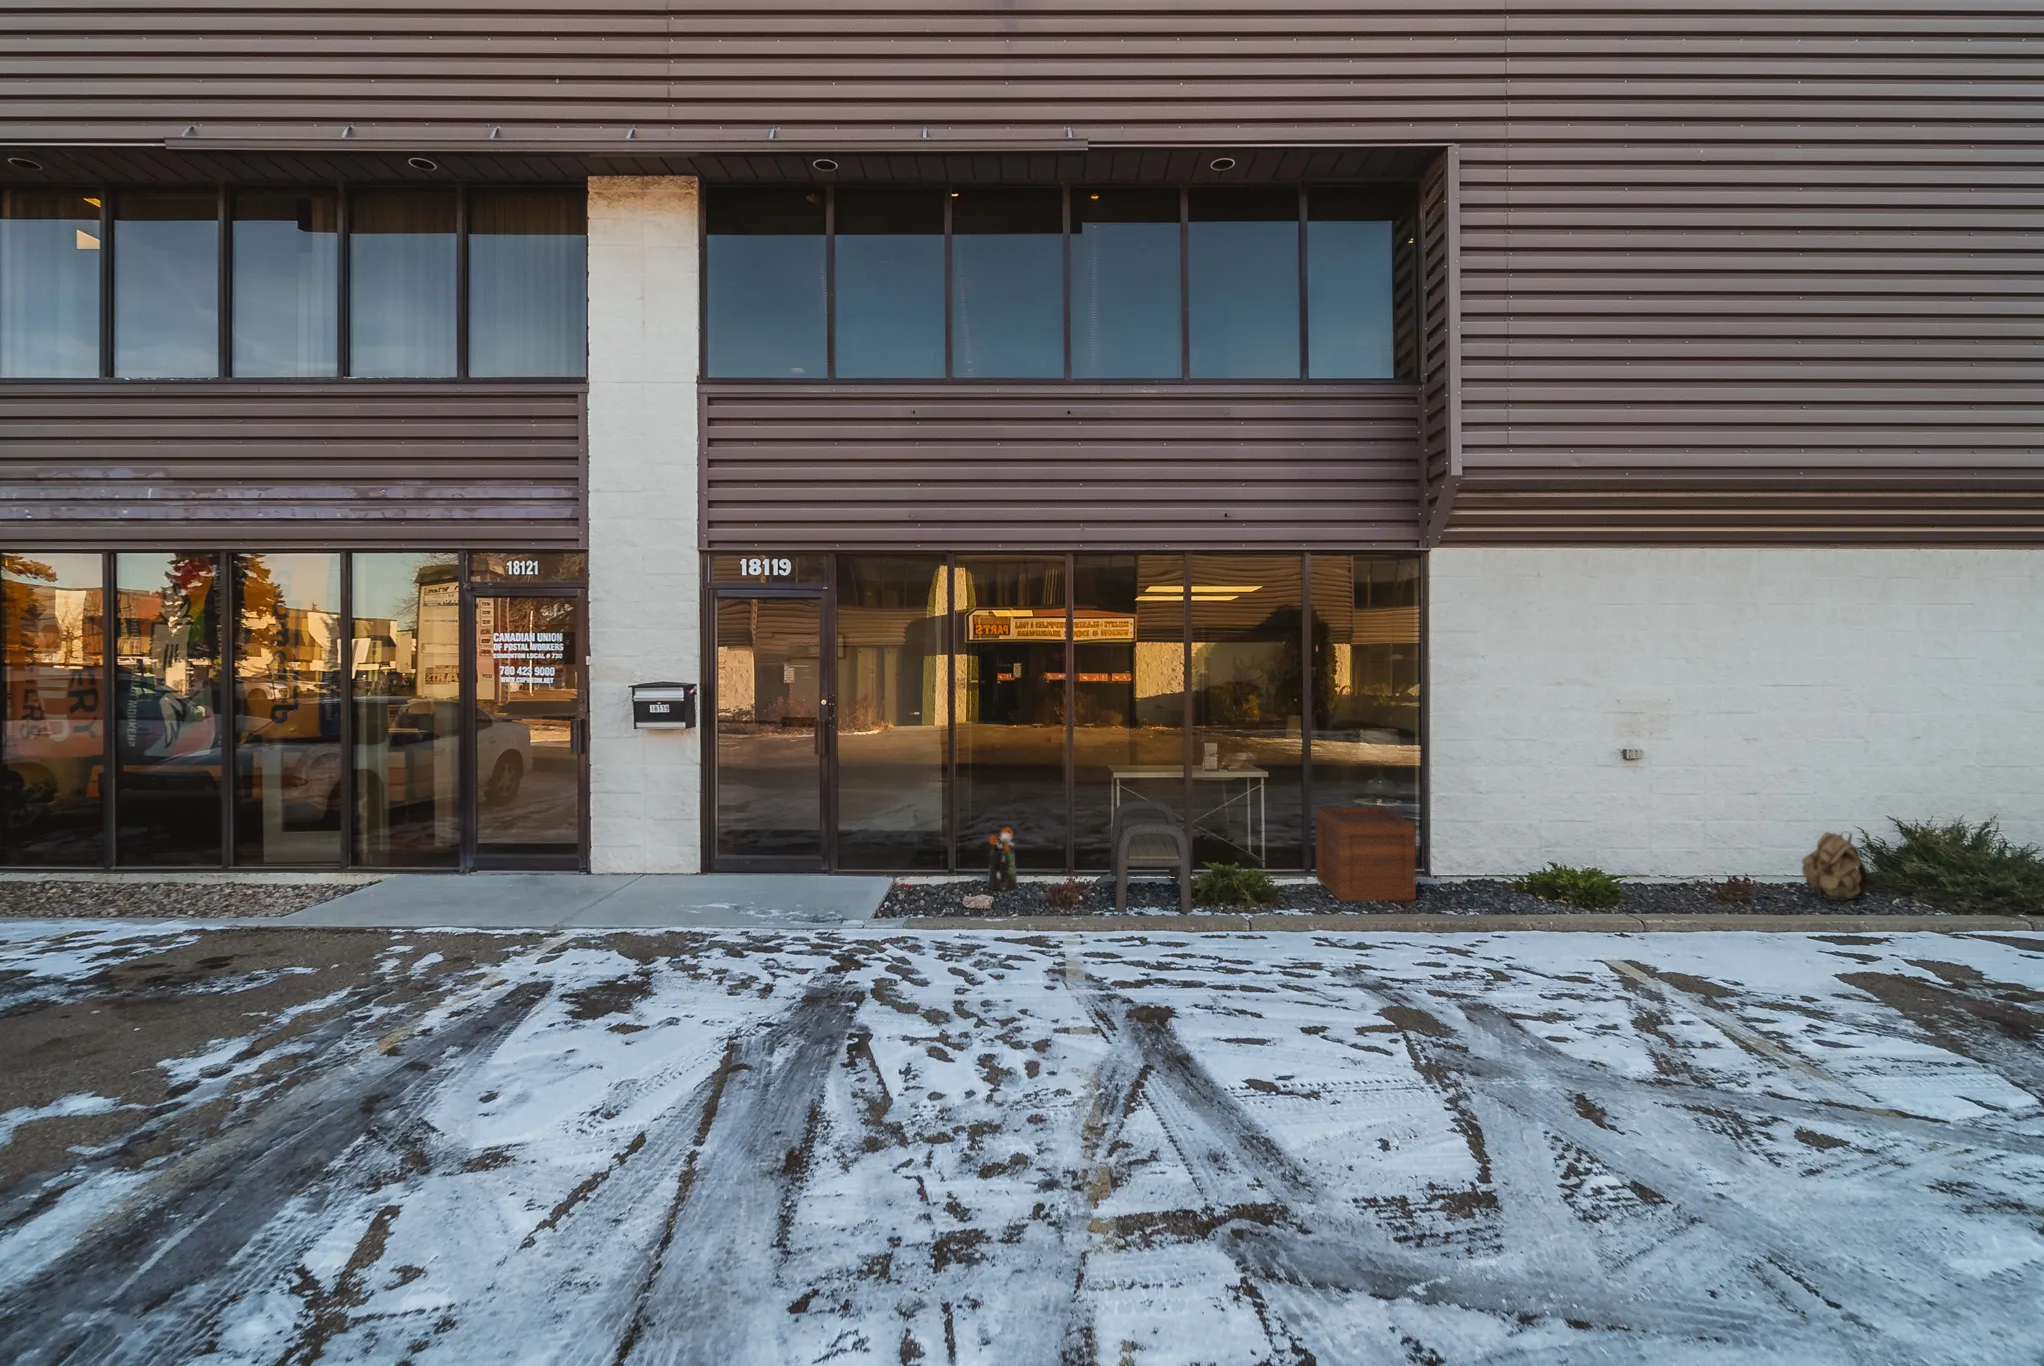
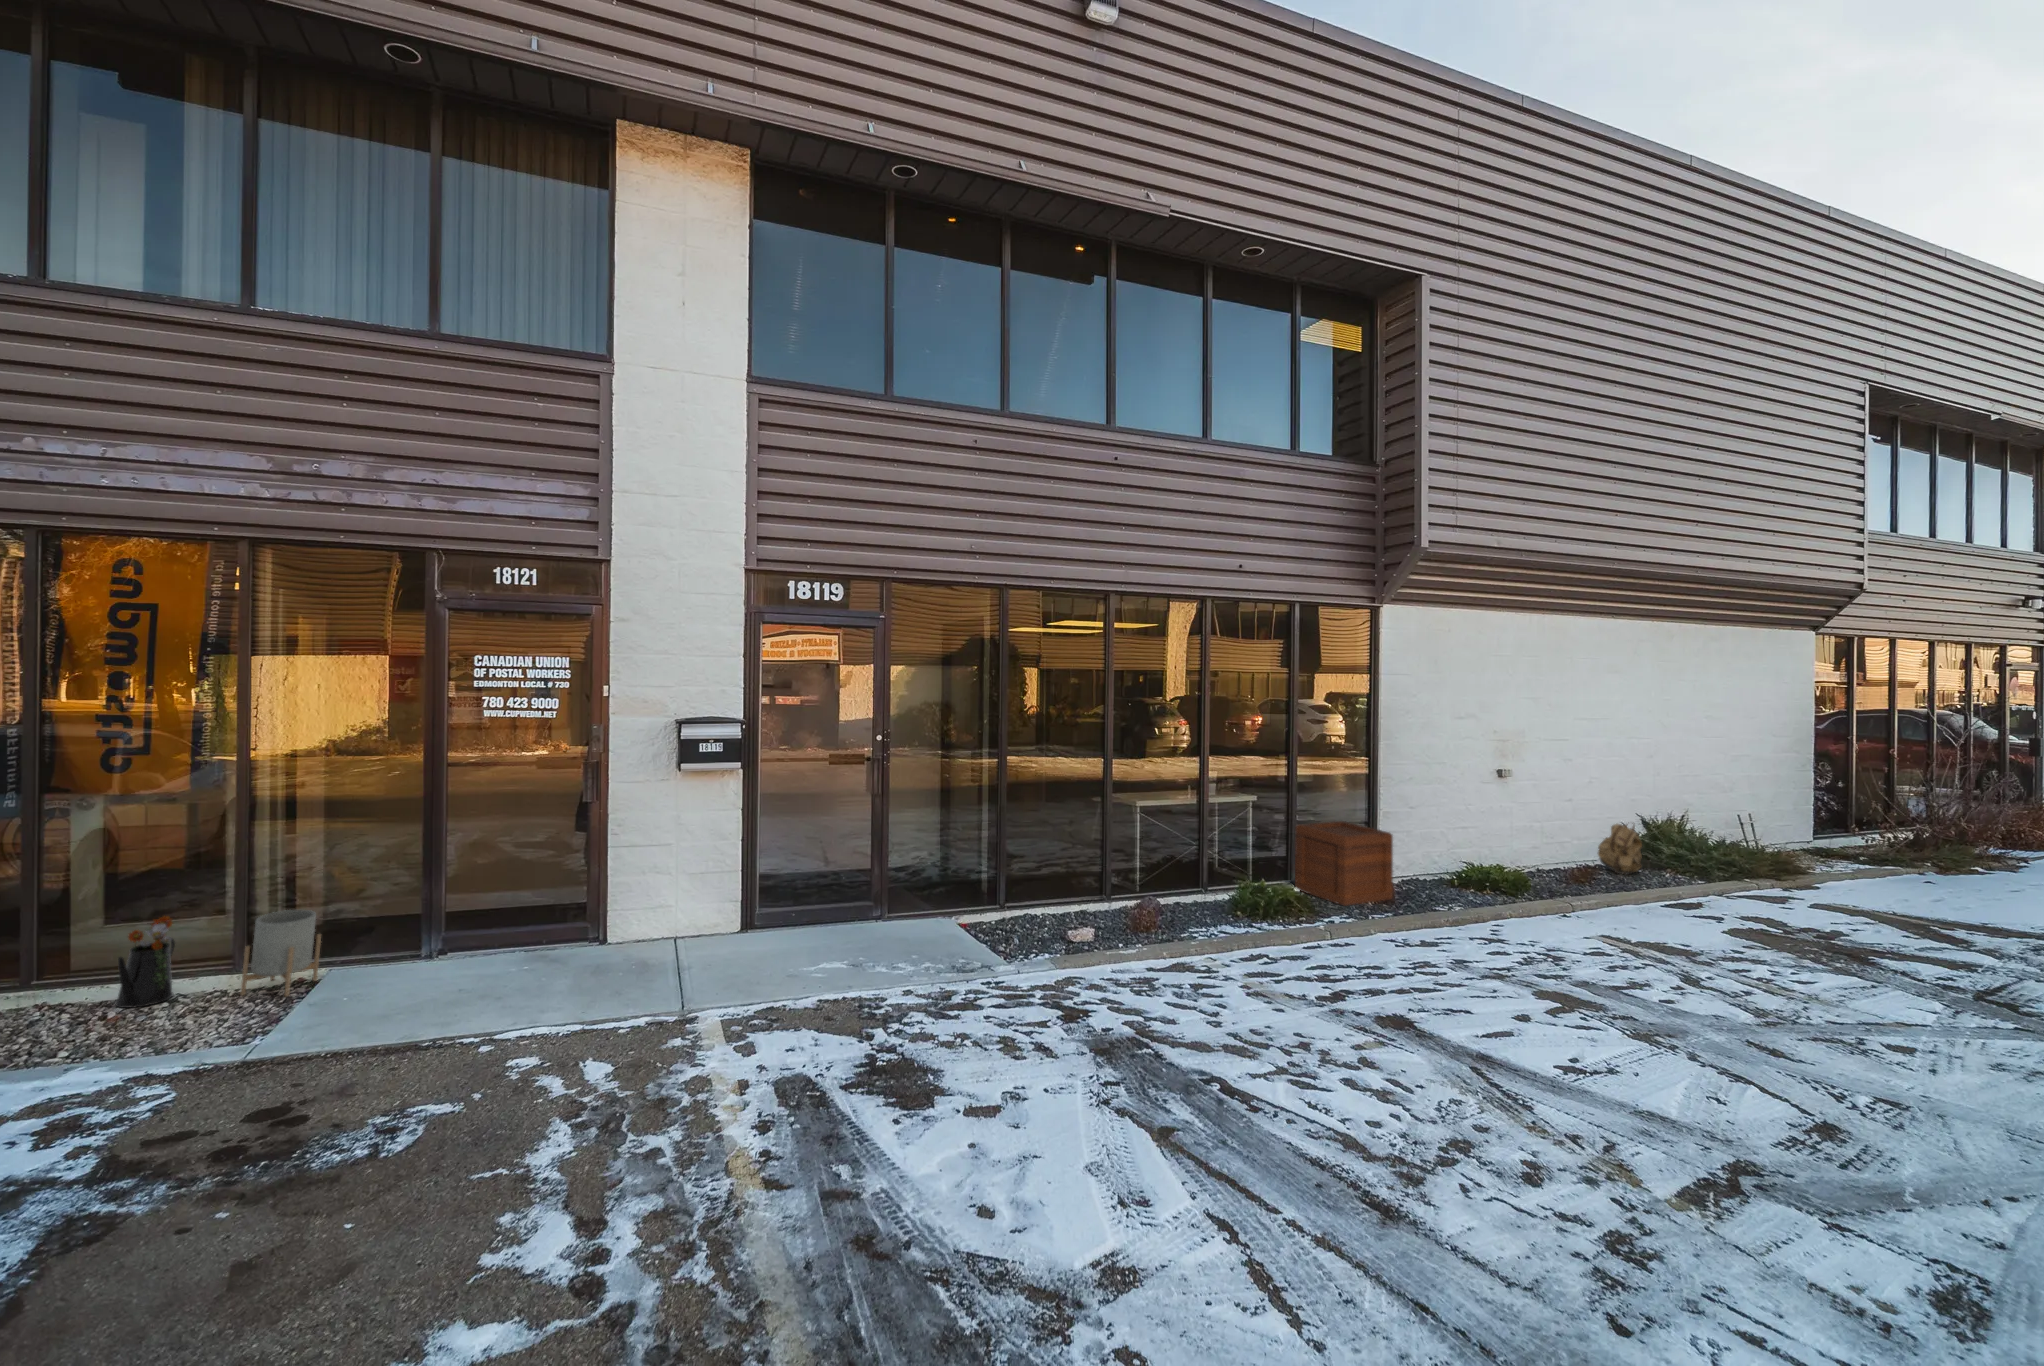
bench: present [1110,800,1192,913] -> none [1139,826,1256,933]
planter: none [337,824,393,886] -> present [241,910,321,996]
watering can: present [986,828,1018,890] -> present [115,916,175,1008]

